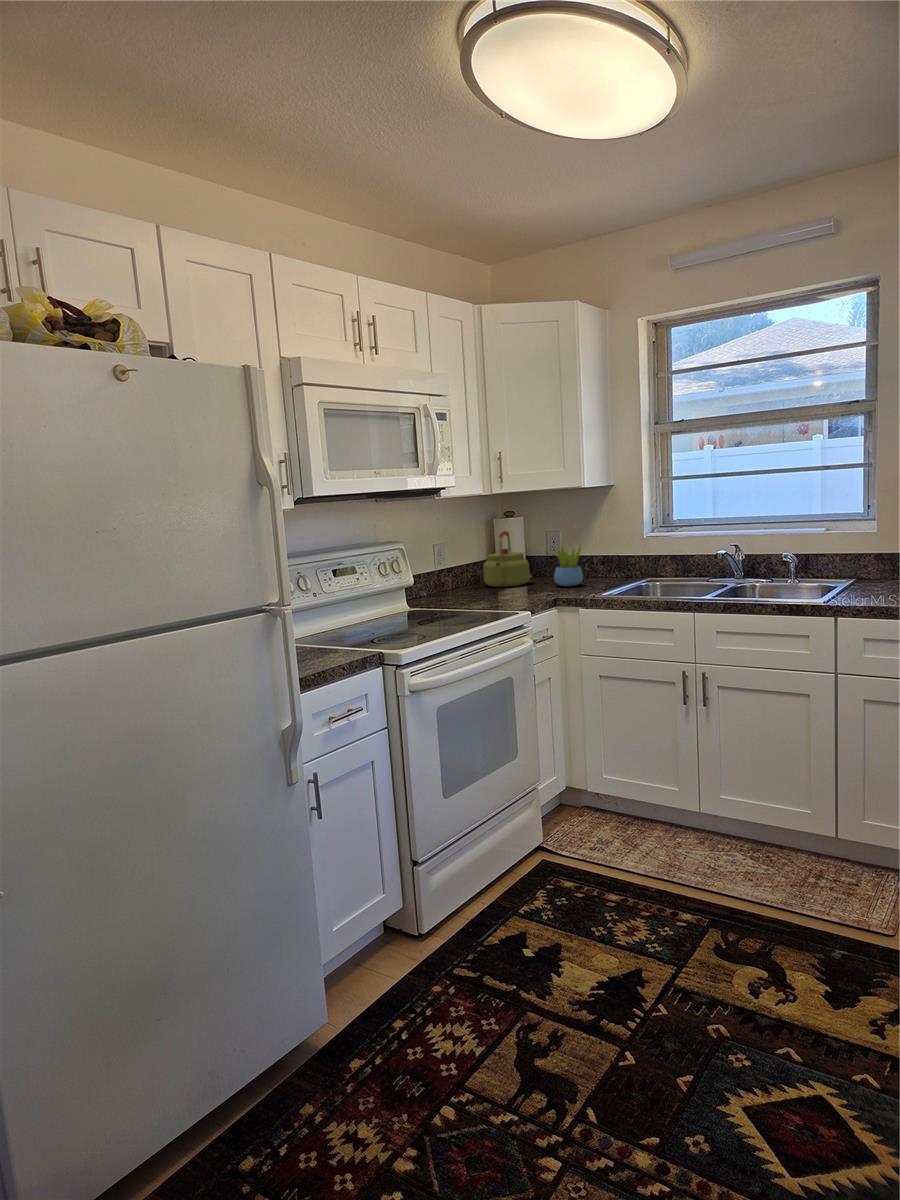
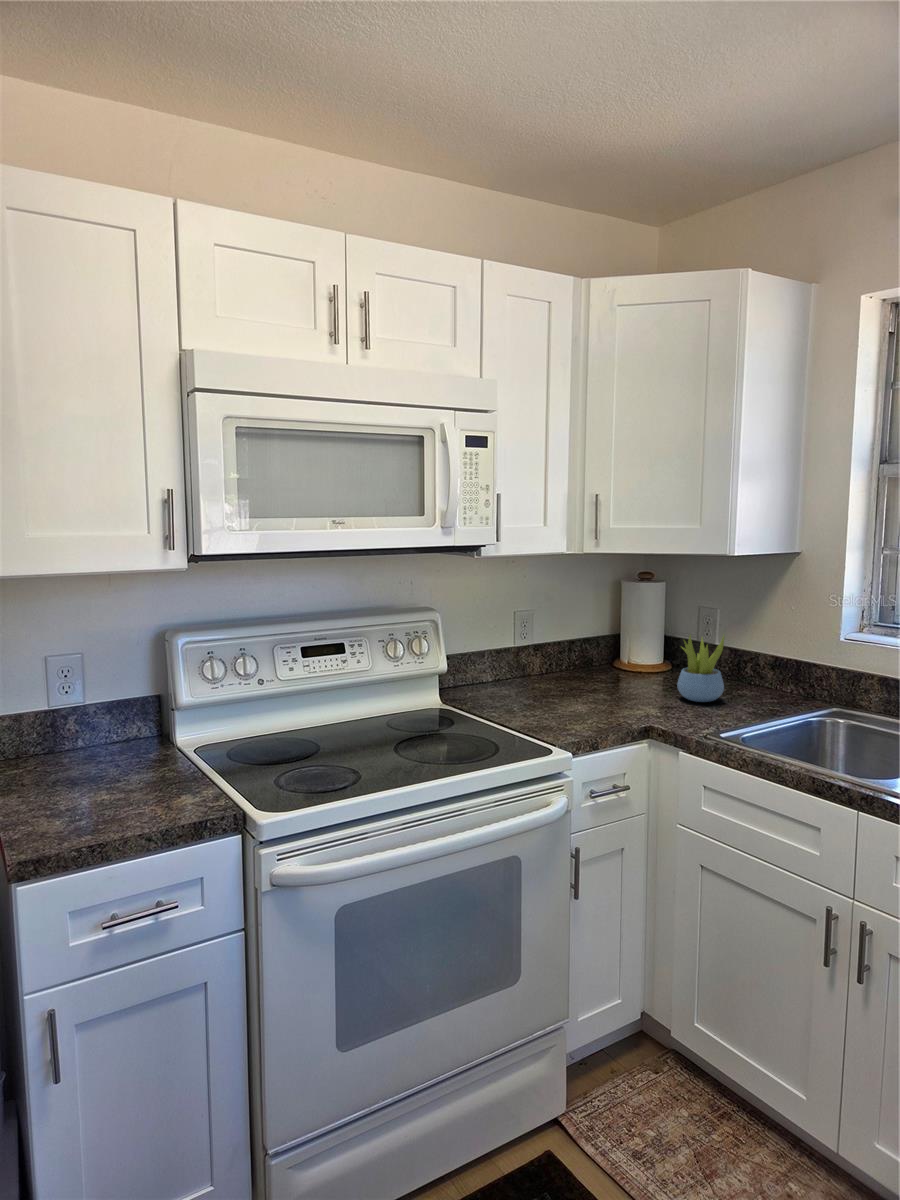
kettle: present [483,531,530,587] -> none [586,602,654,685]

